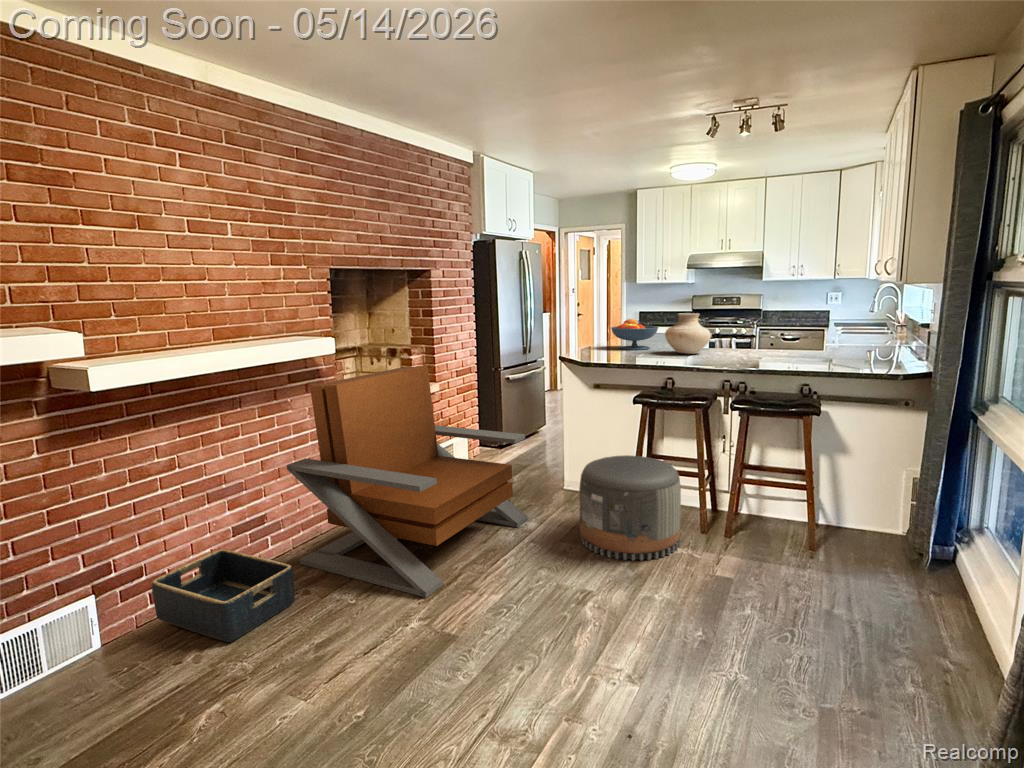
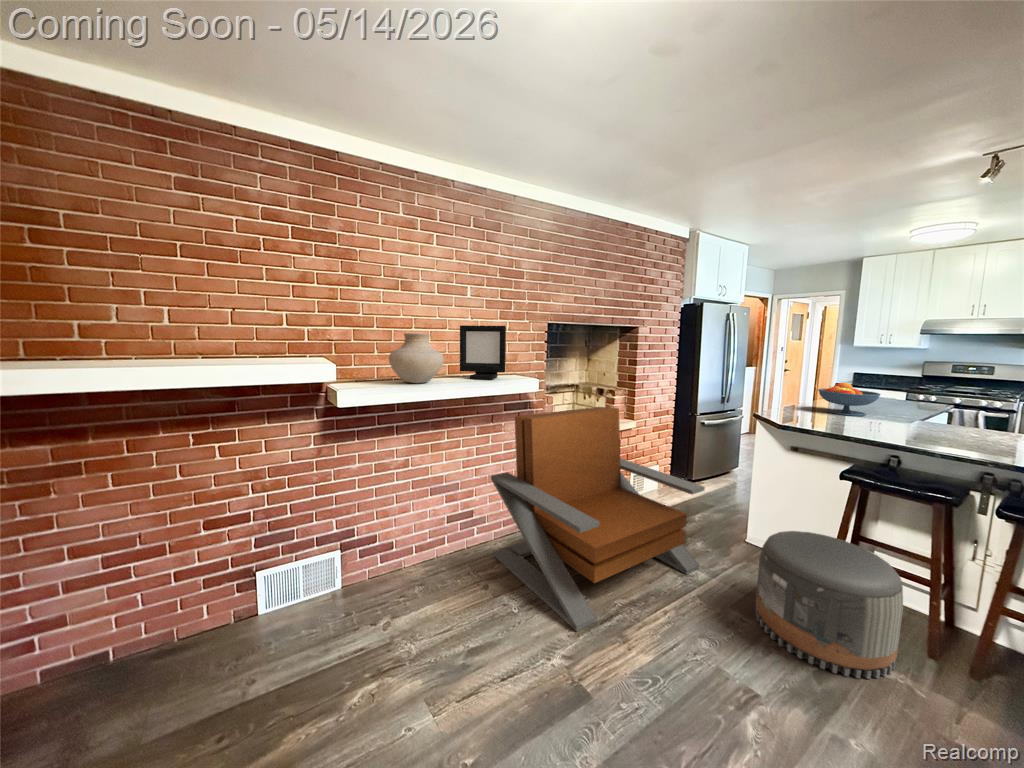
picture frame: none [226,273,295,343] -> present [460,325,506,380]
vase: present [665,313,711,354] -> present [389,333,444,383]
basket: present [152,549,295,642] -> none [382,531,474,618]

